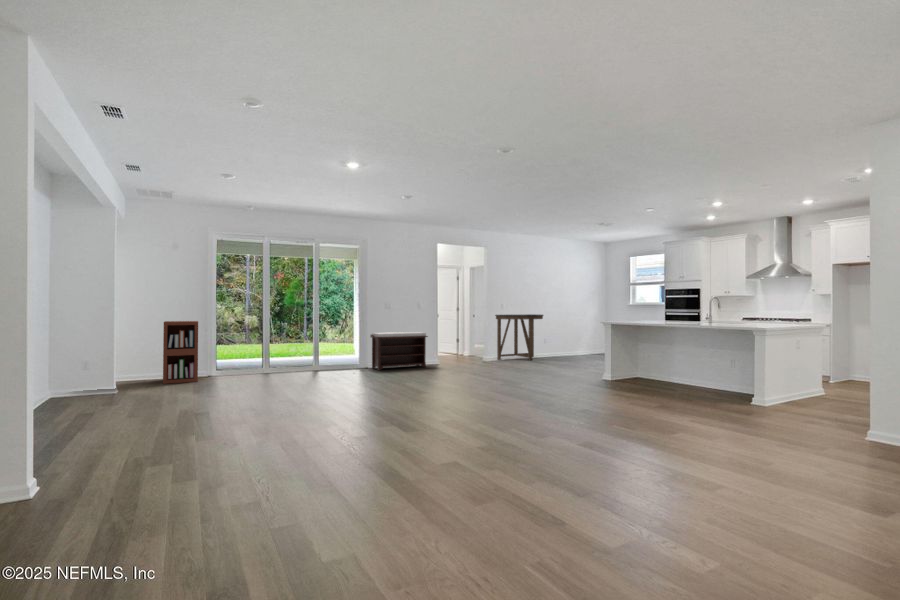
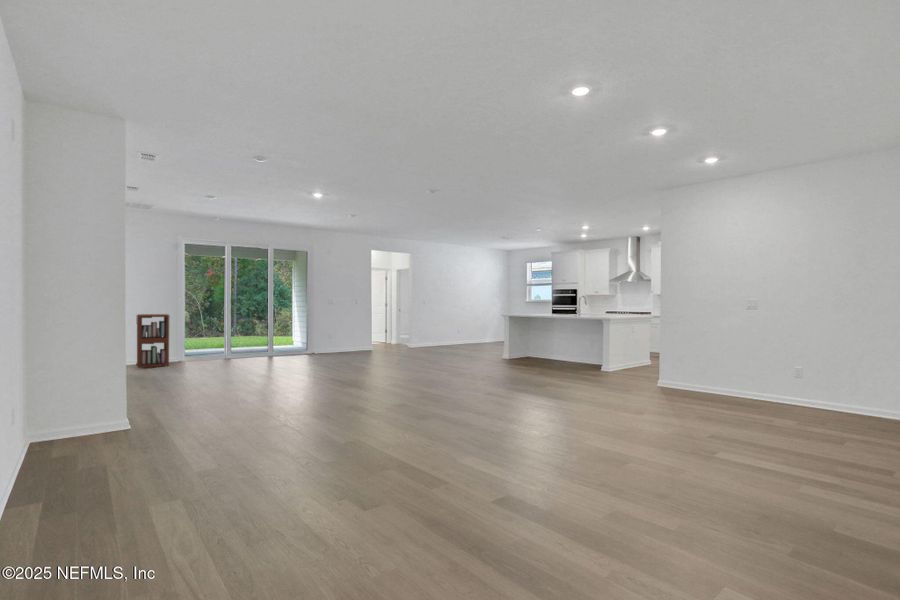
console table: present [495,314,543,360] -> none [419,309,459,347]
bench: present [370,332,428,370] -> none [316,324,365,355]

